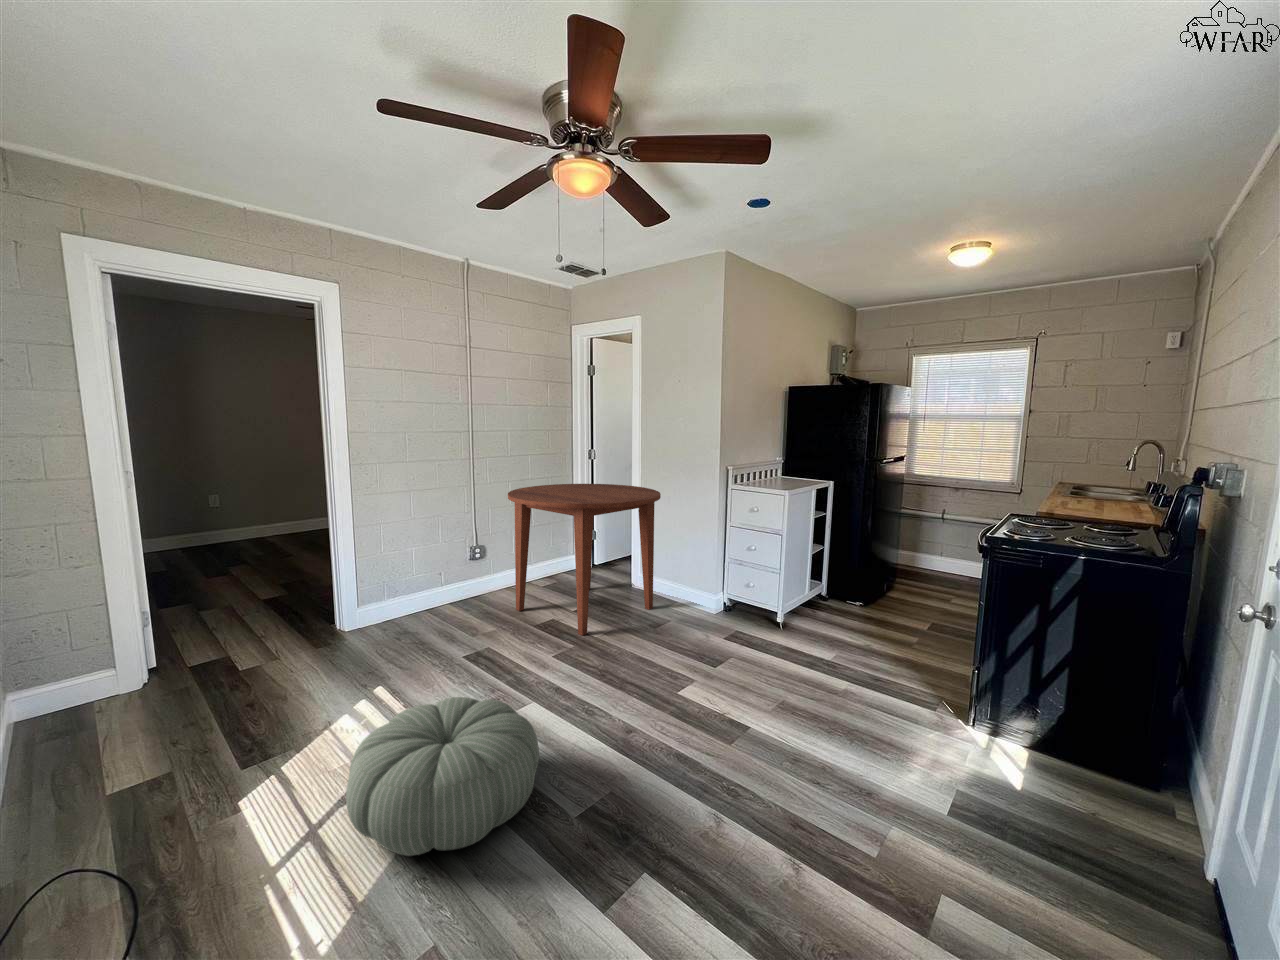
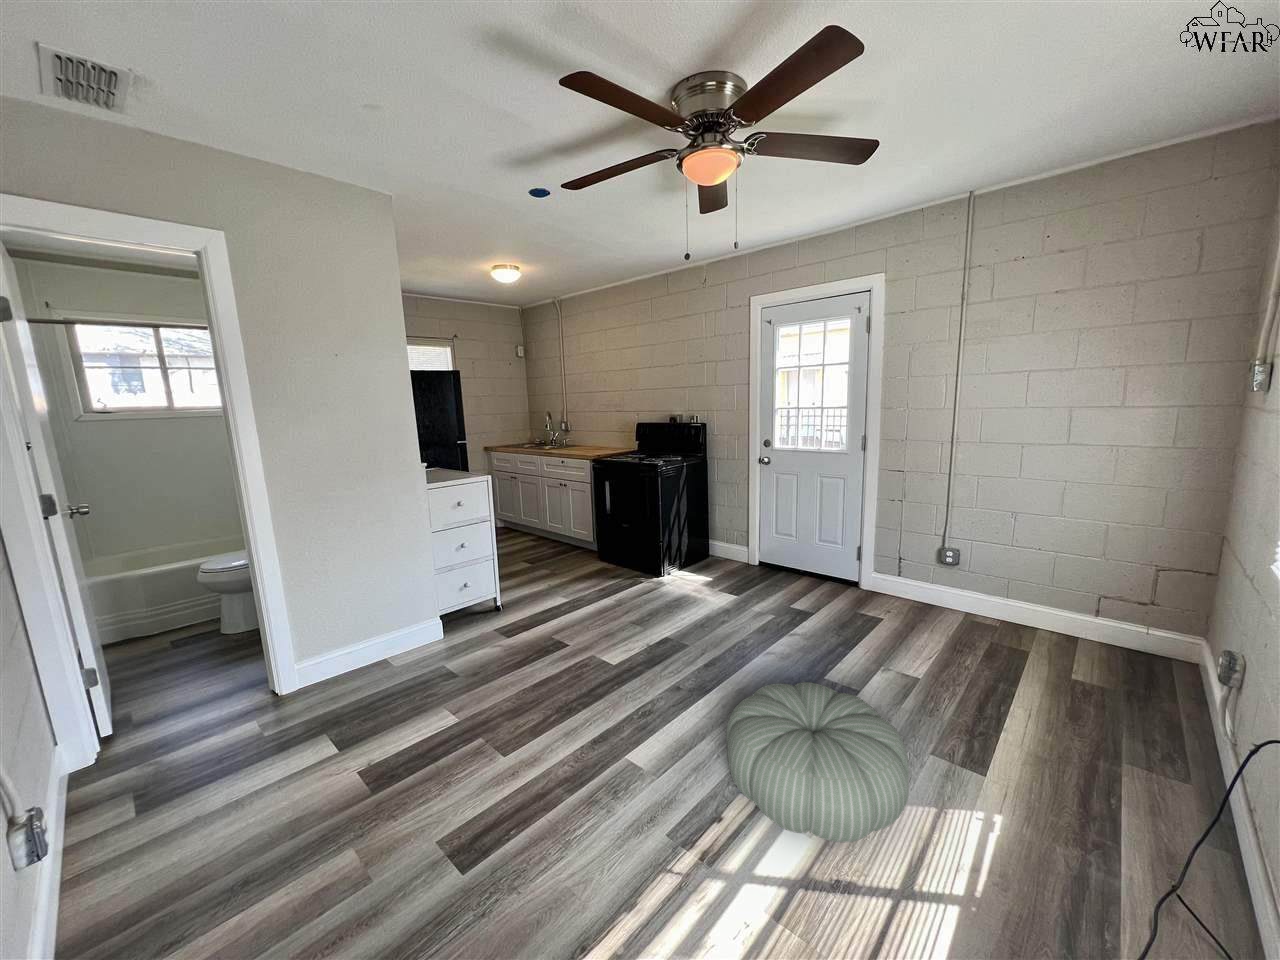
dining table: present [508,484,661,636] -> none [113,524,442,842]

